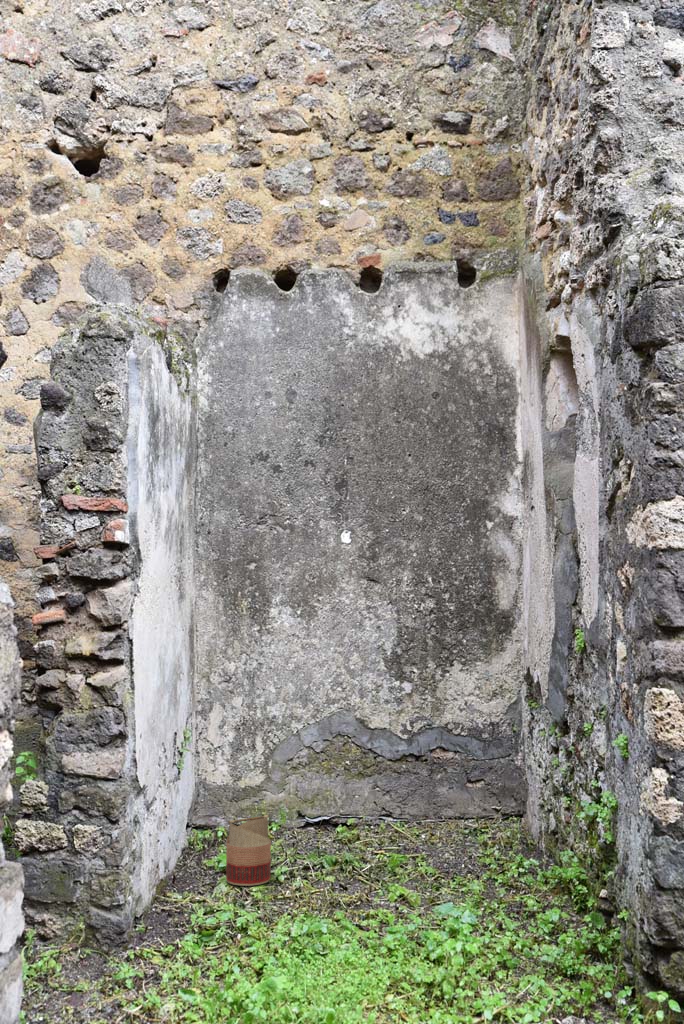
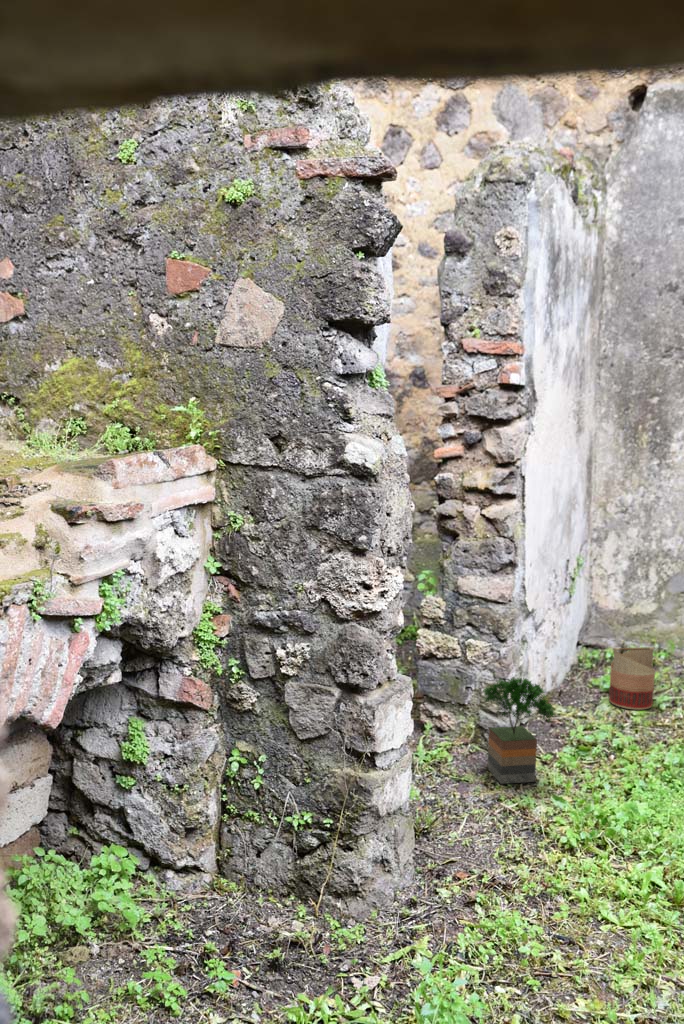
potted tree: none [94,859,178,988] -> present [483,678,555,784]

